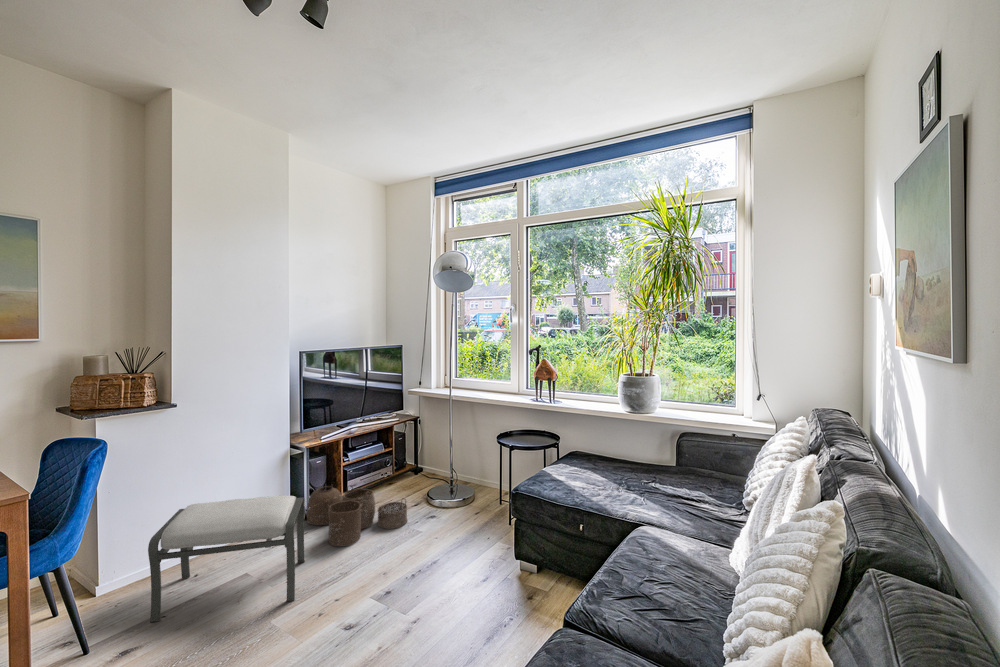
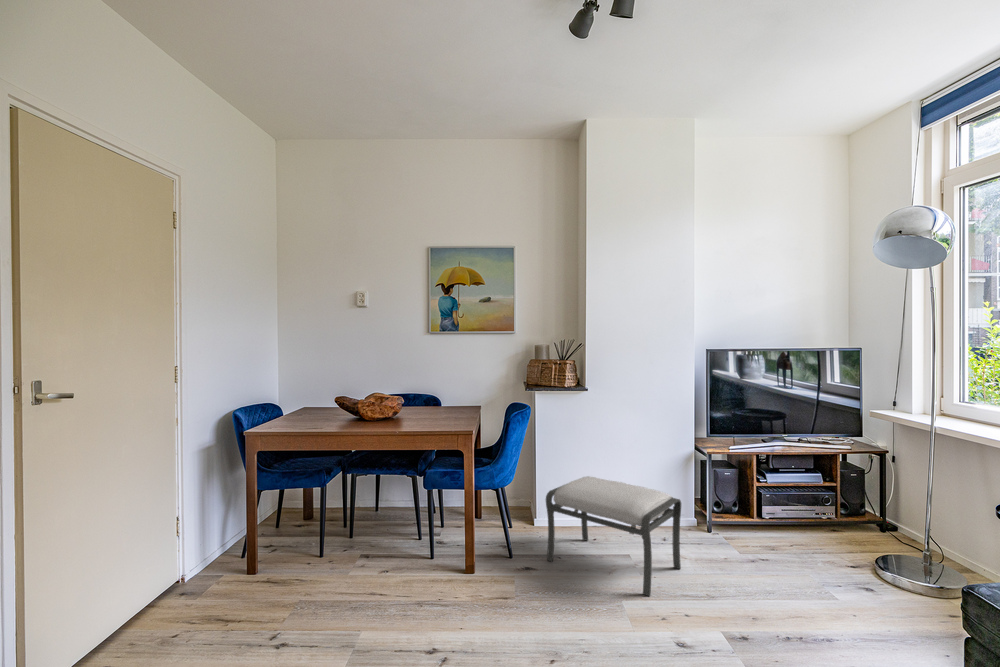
woven basket: present [307,485,407,546] -> none [708,499,828,581]

